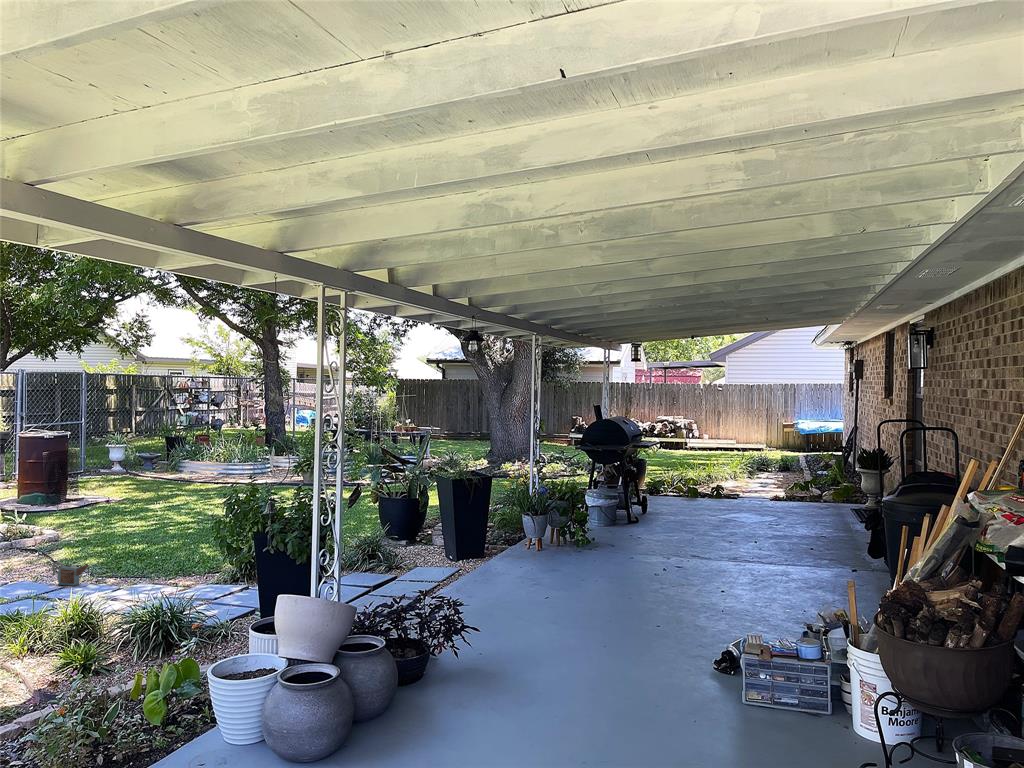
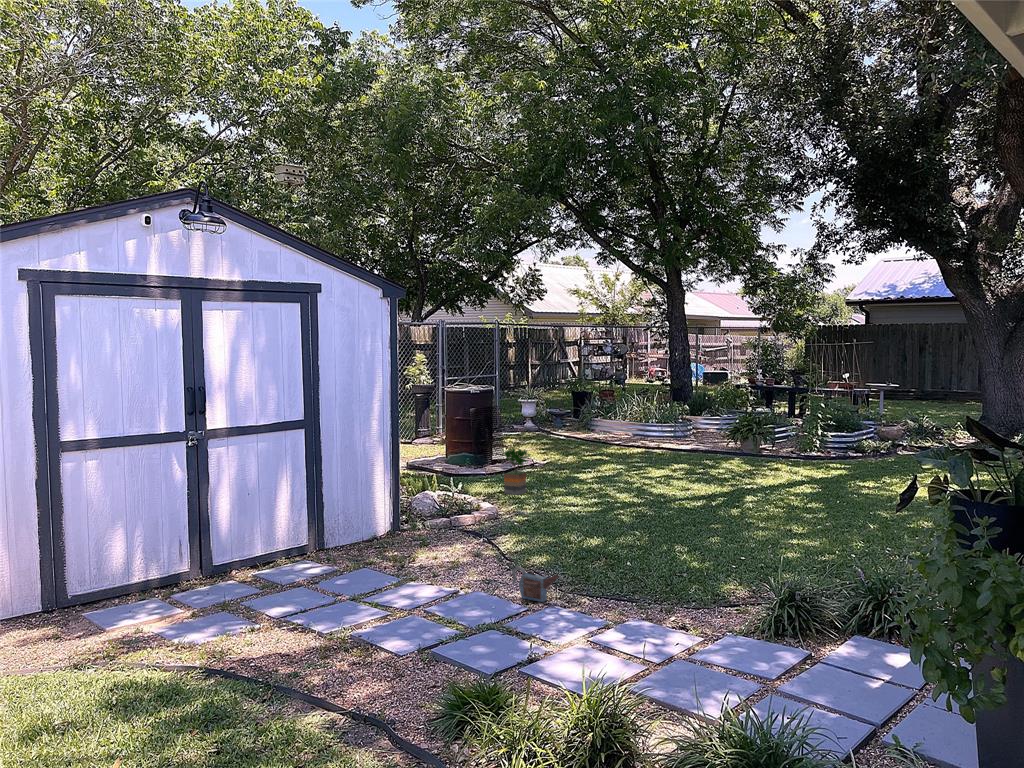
potted tree: none [71,484,99,524] -> present [504,448,531,495]

